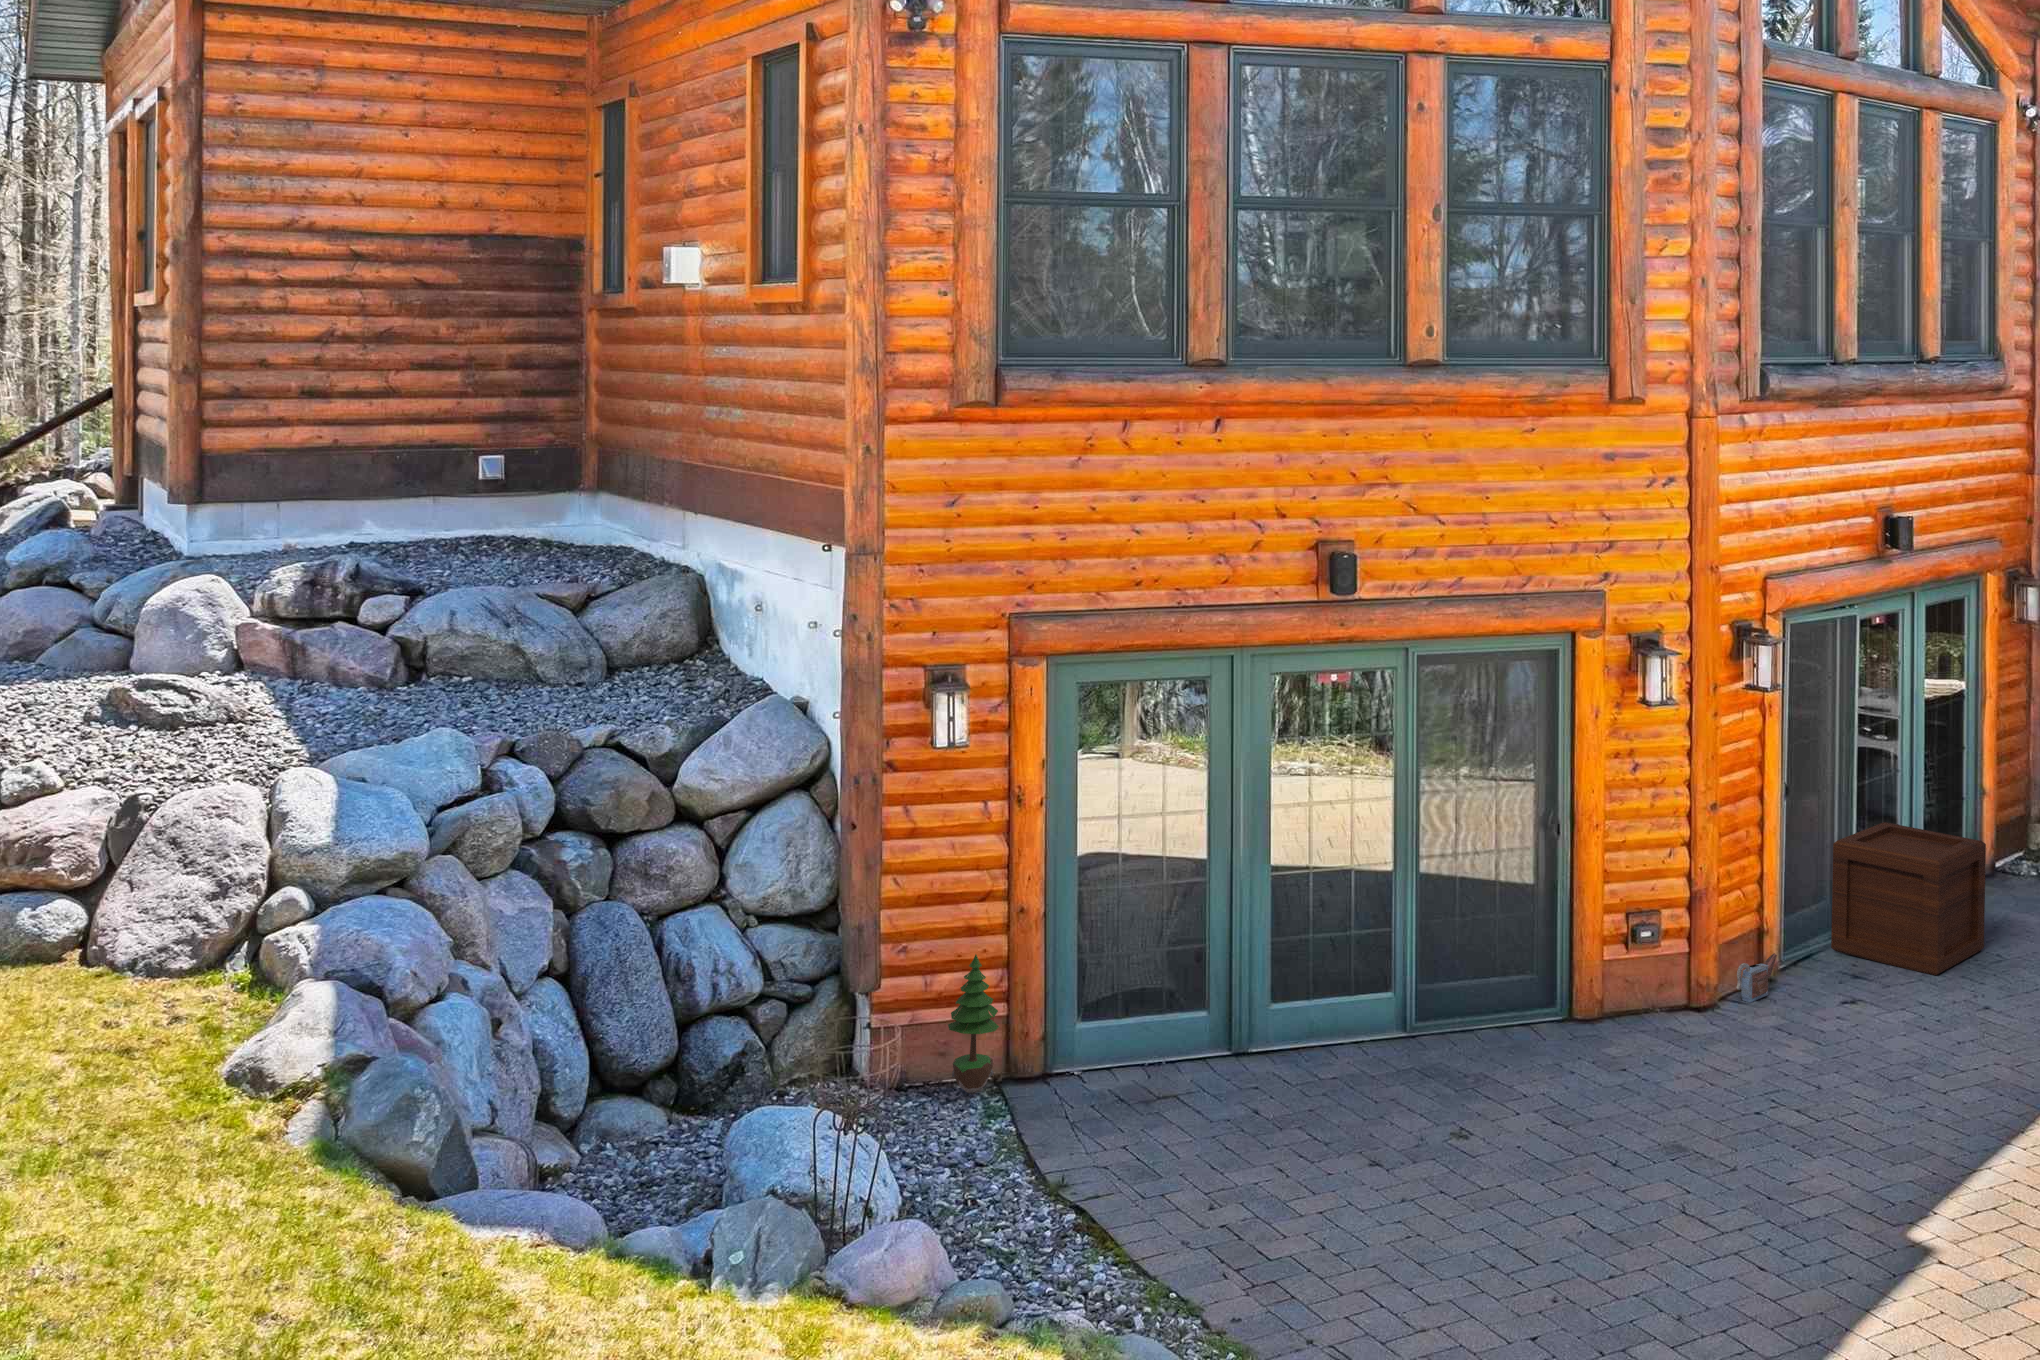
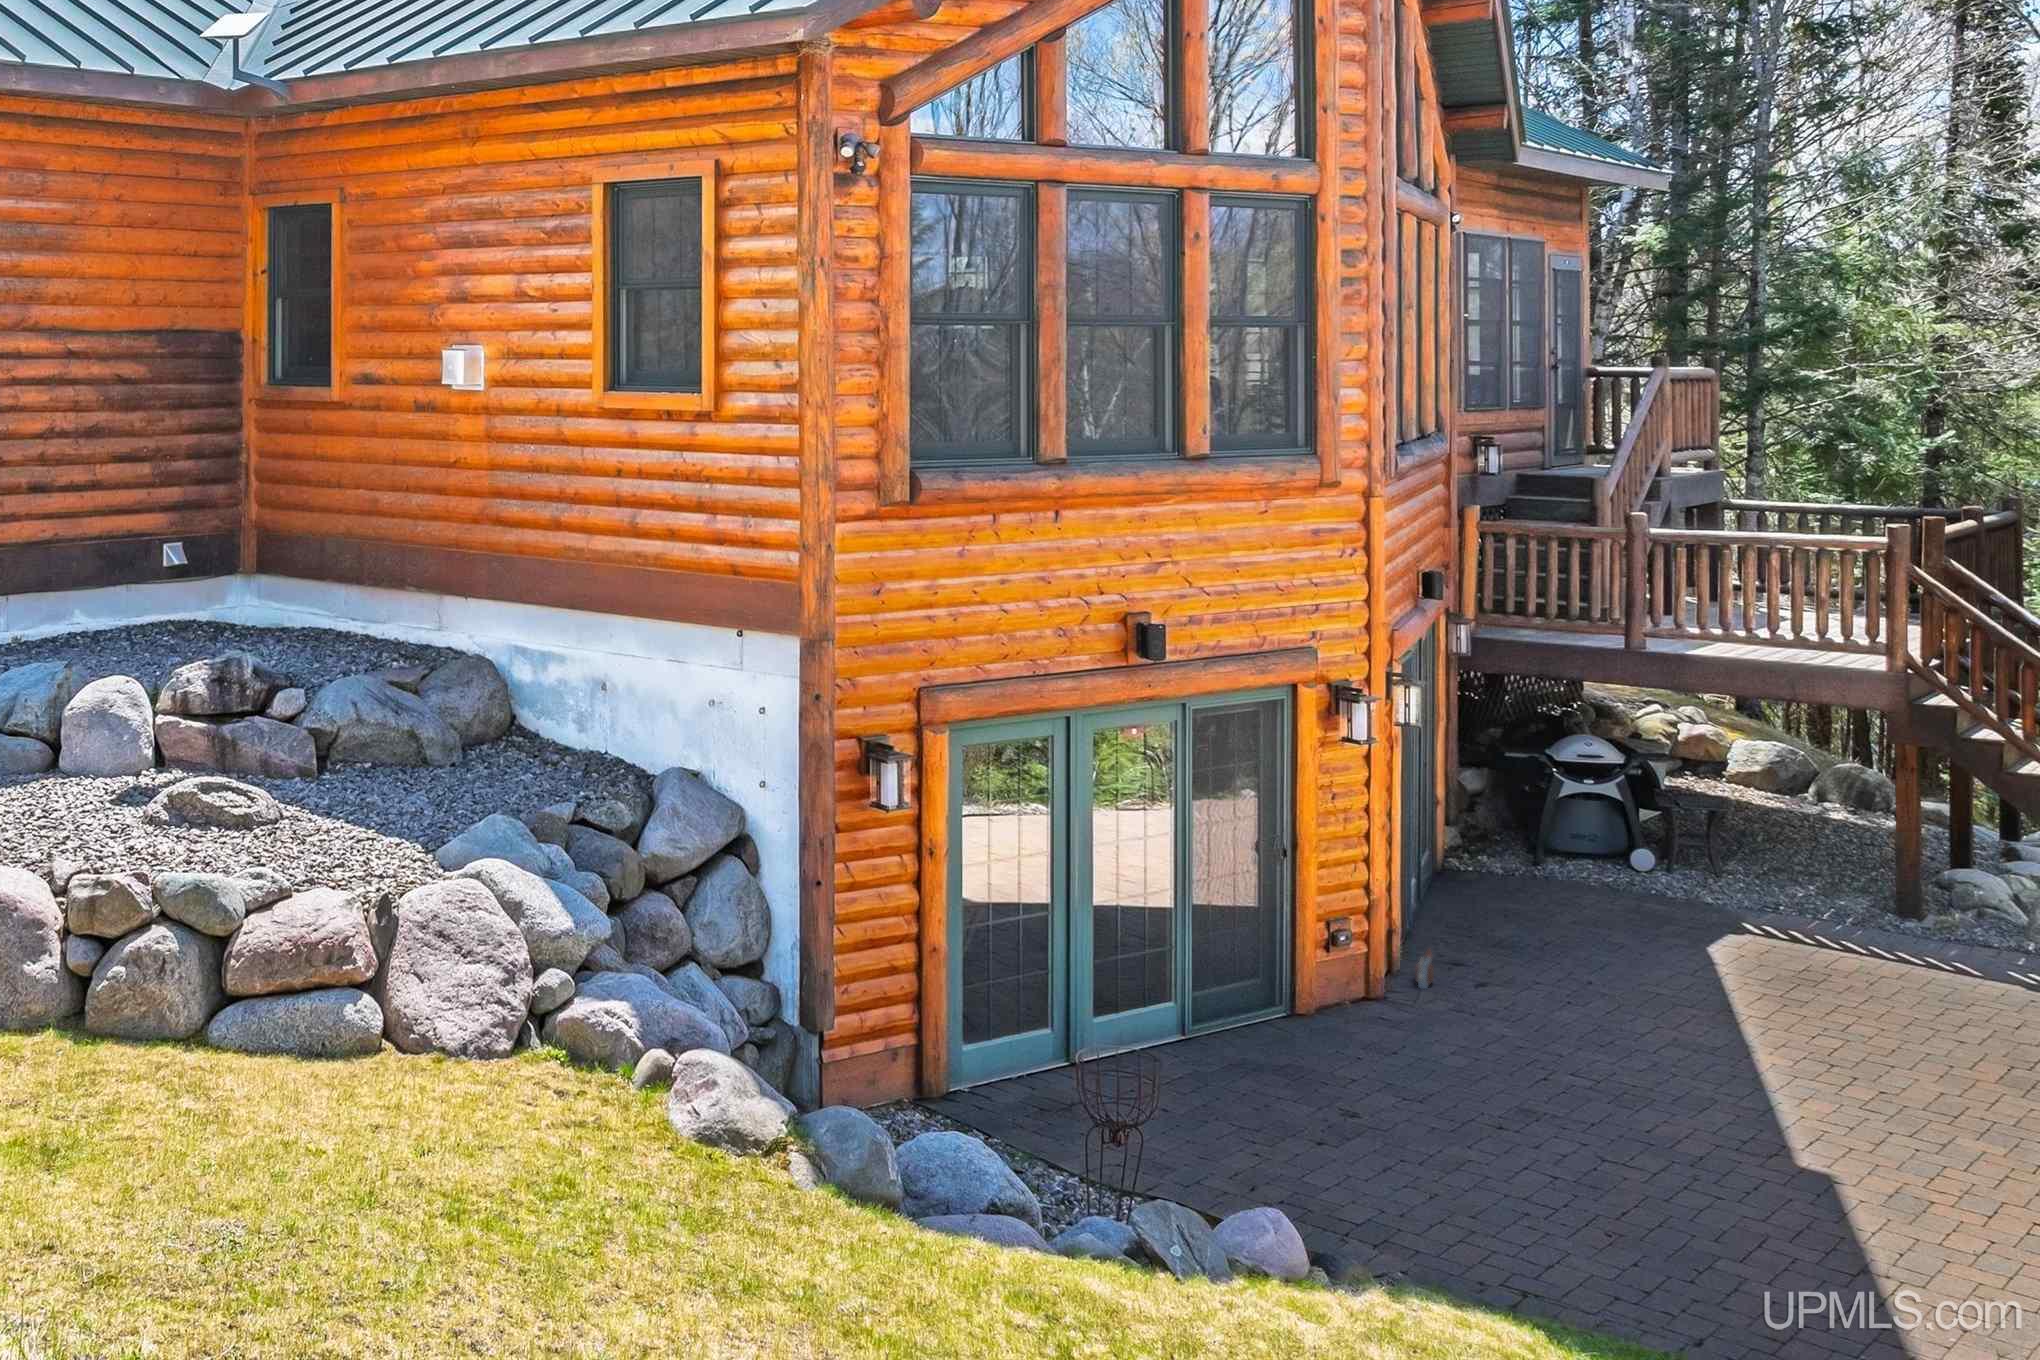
wooden crate: present [1831,822,1986,975] -> none [1427,832,1538,958]
potted tree: present [948,954,999,1095] -> none [930,989,973,1109]

